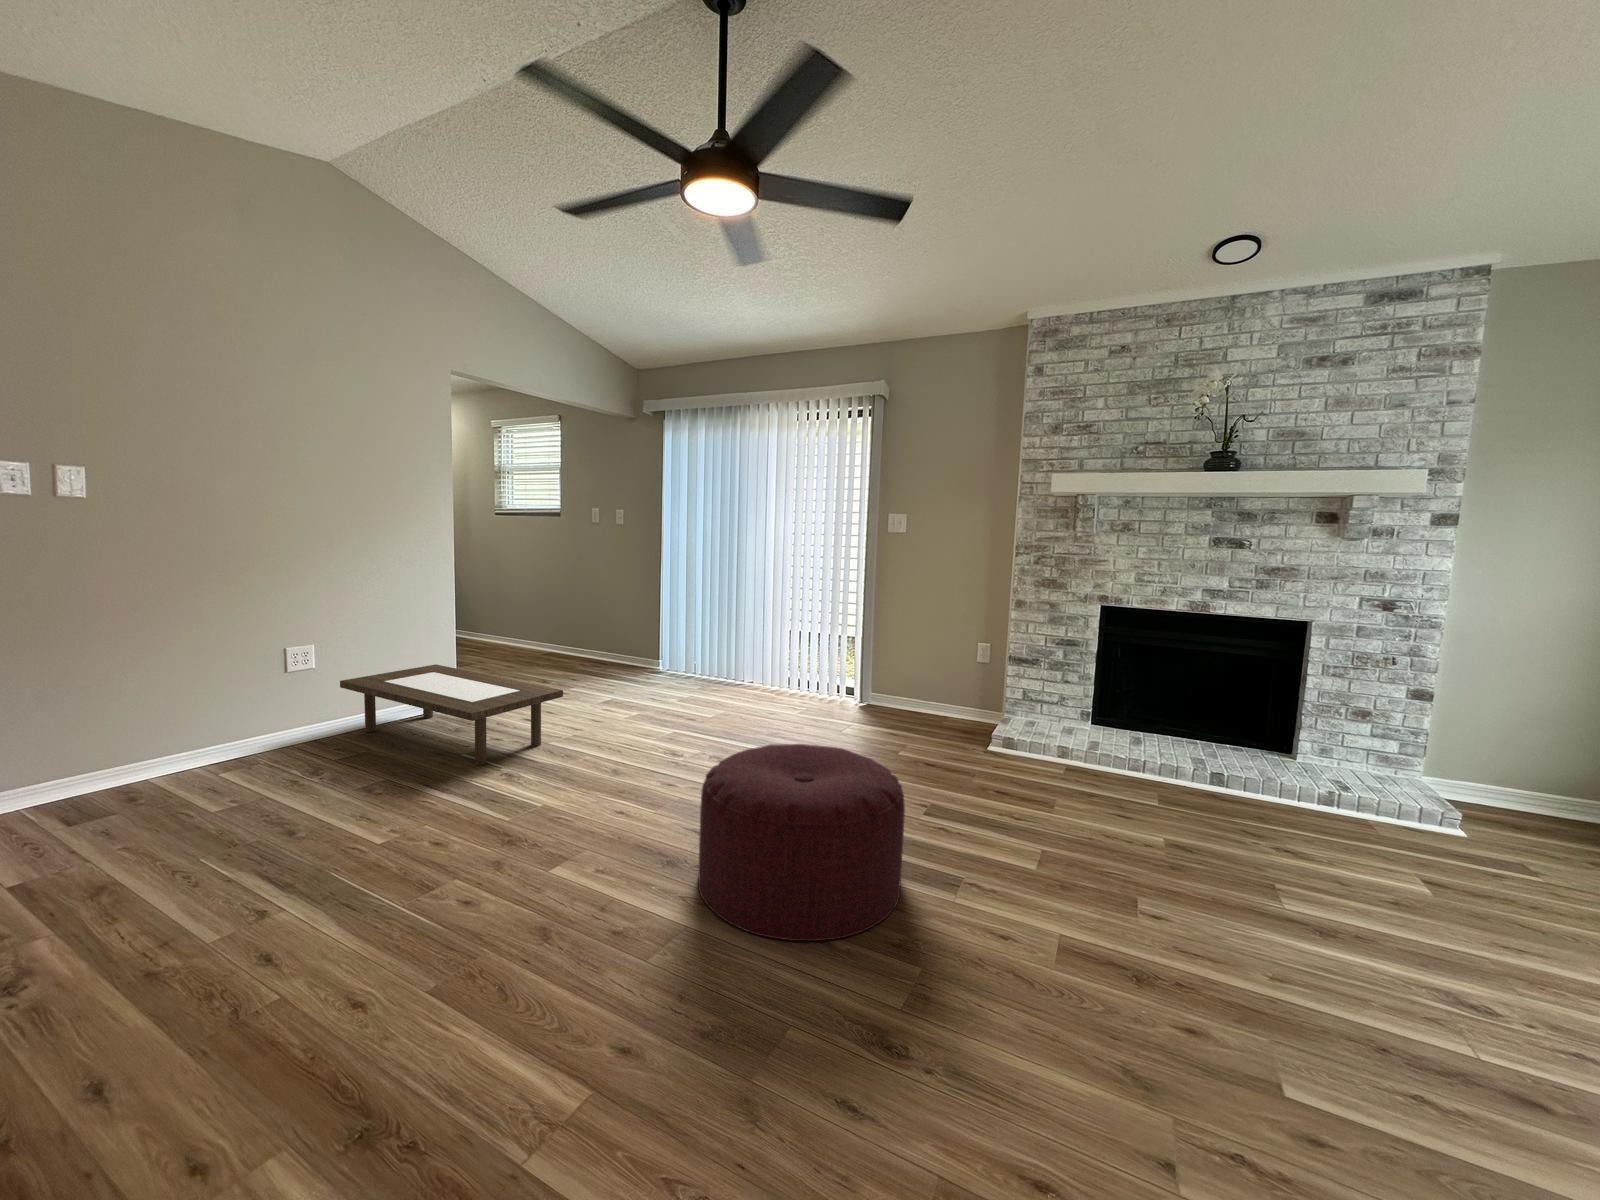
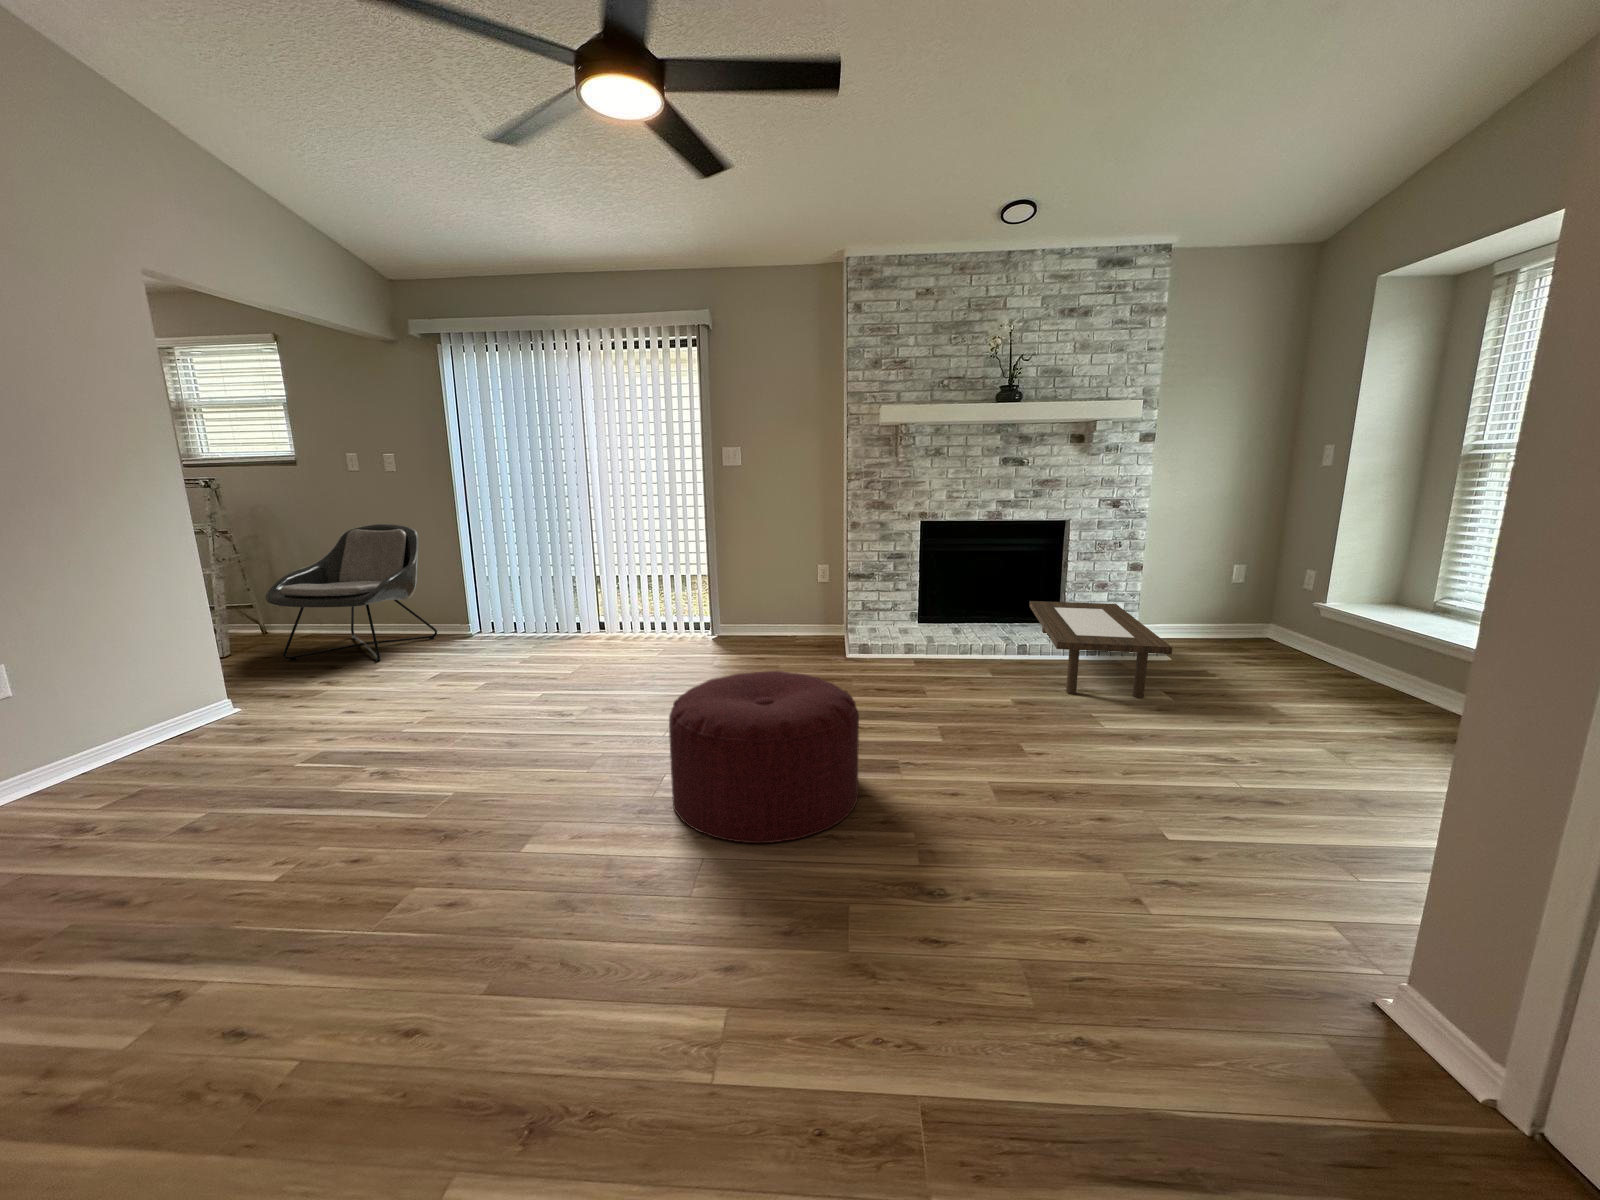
lounge chair: none [514,567,634,681] -> present [266,524,437,661]
coffee table: present [340,664,563,766] -> present [1029,601,1172,698]

